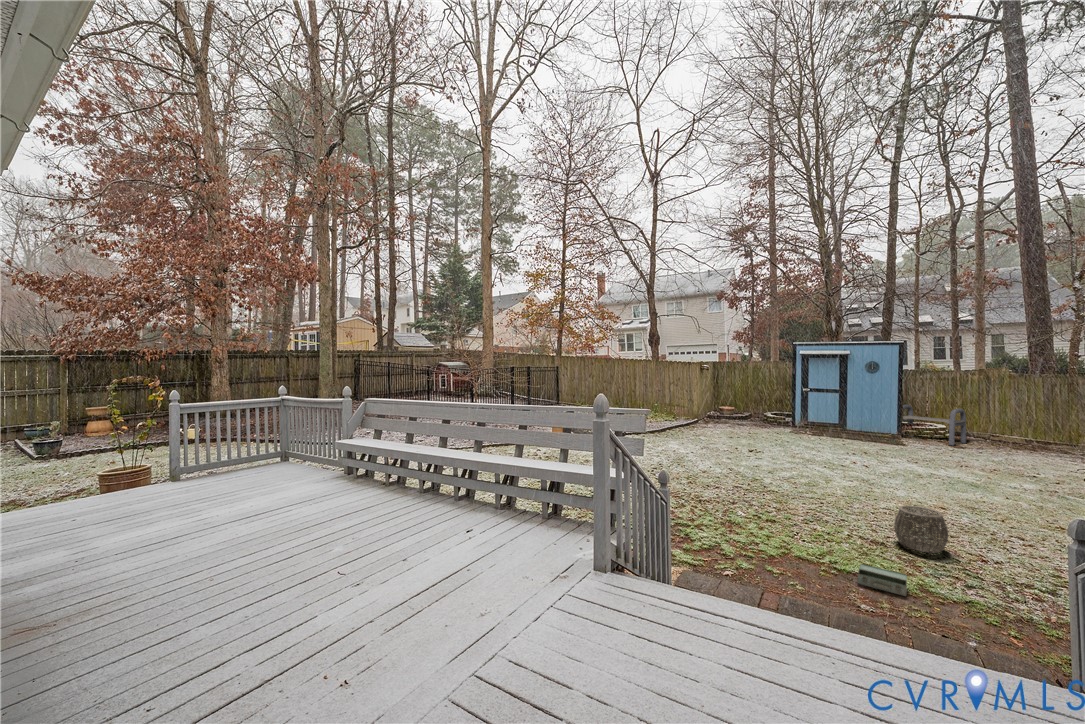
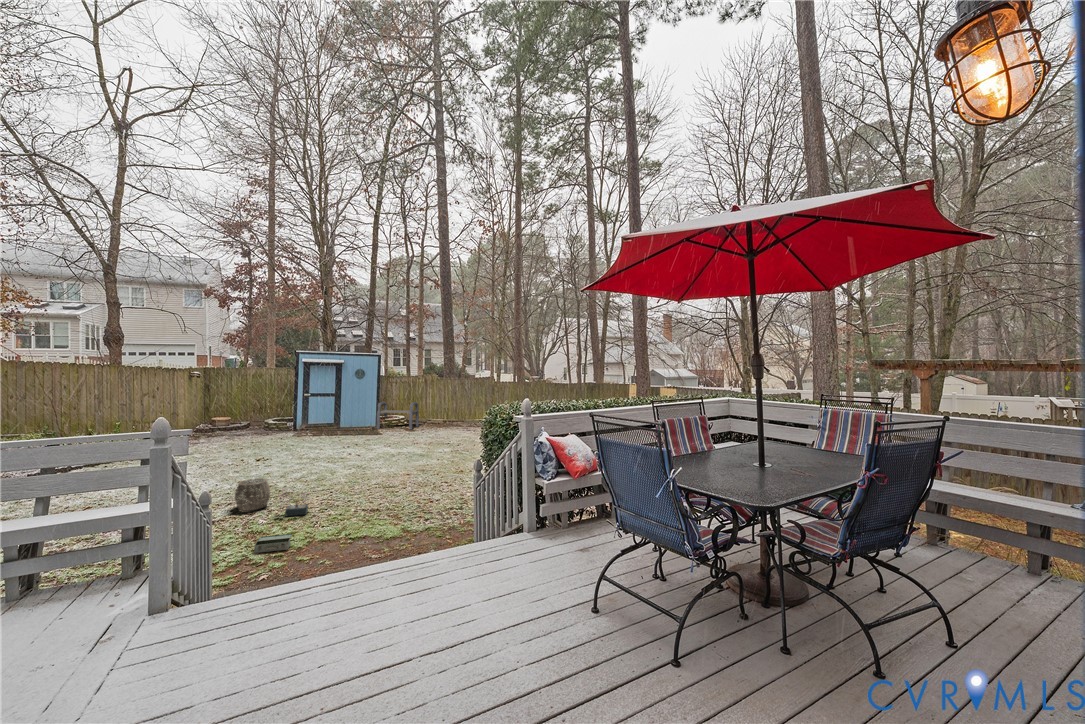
decorative plant: none [757,483,796,520] -> present [279,488,311,516]
woven basket: present [894,506,949,553] -> present [235,478,270,511]
toolbox: present [858,564,907,596] -> present [255,534,292,553]

